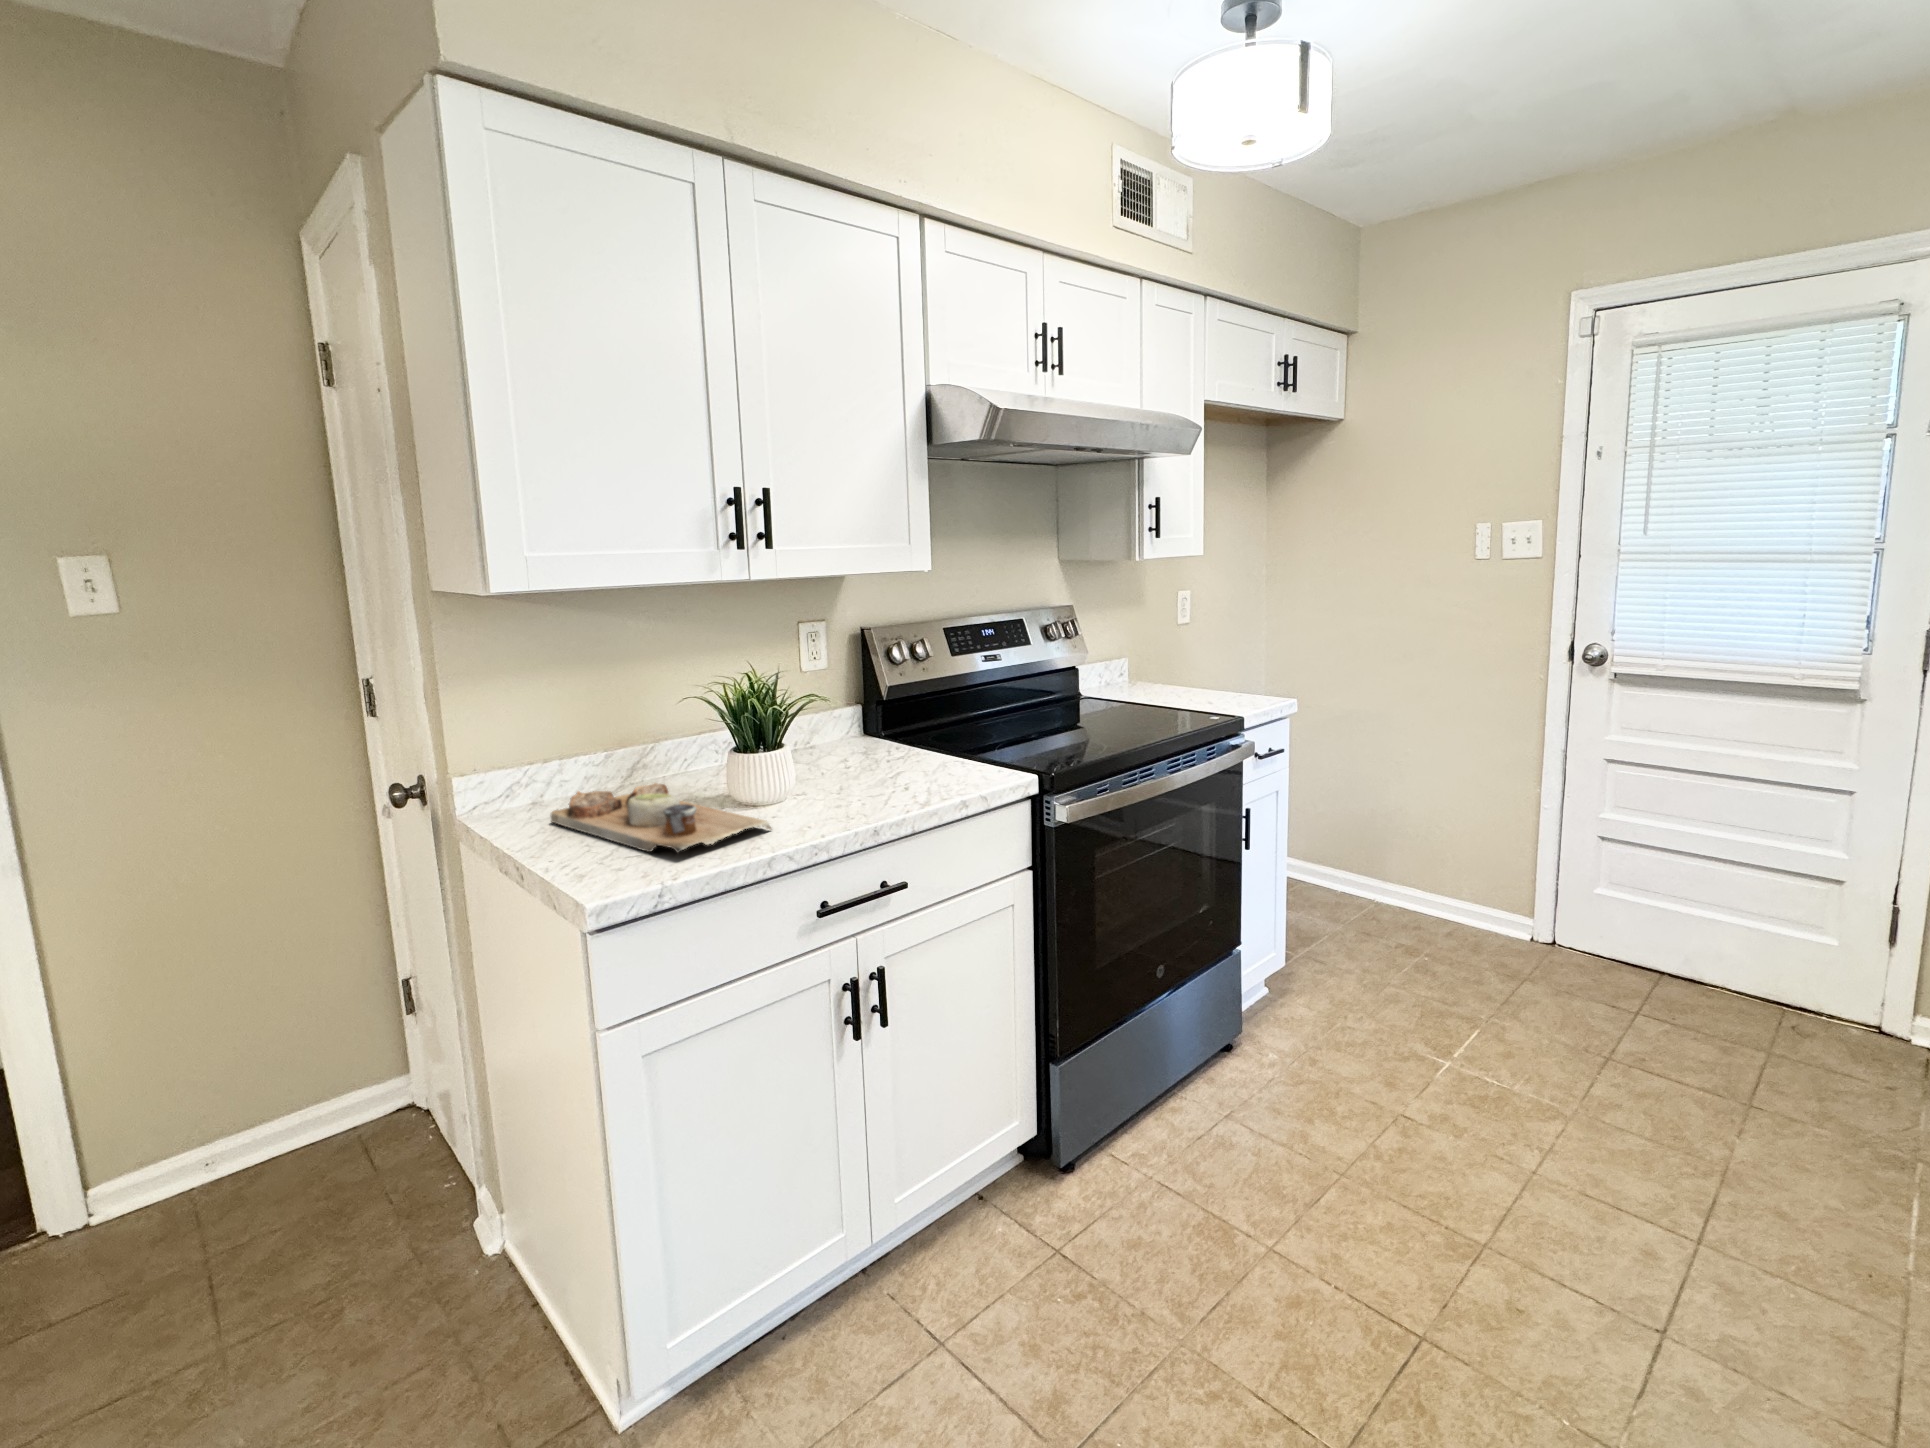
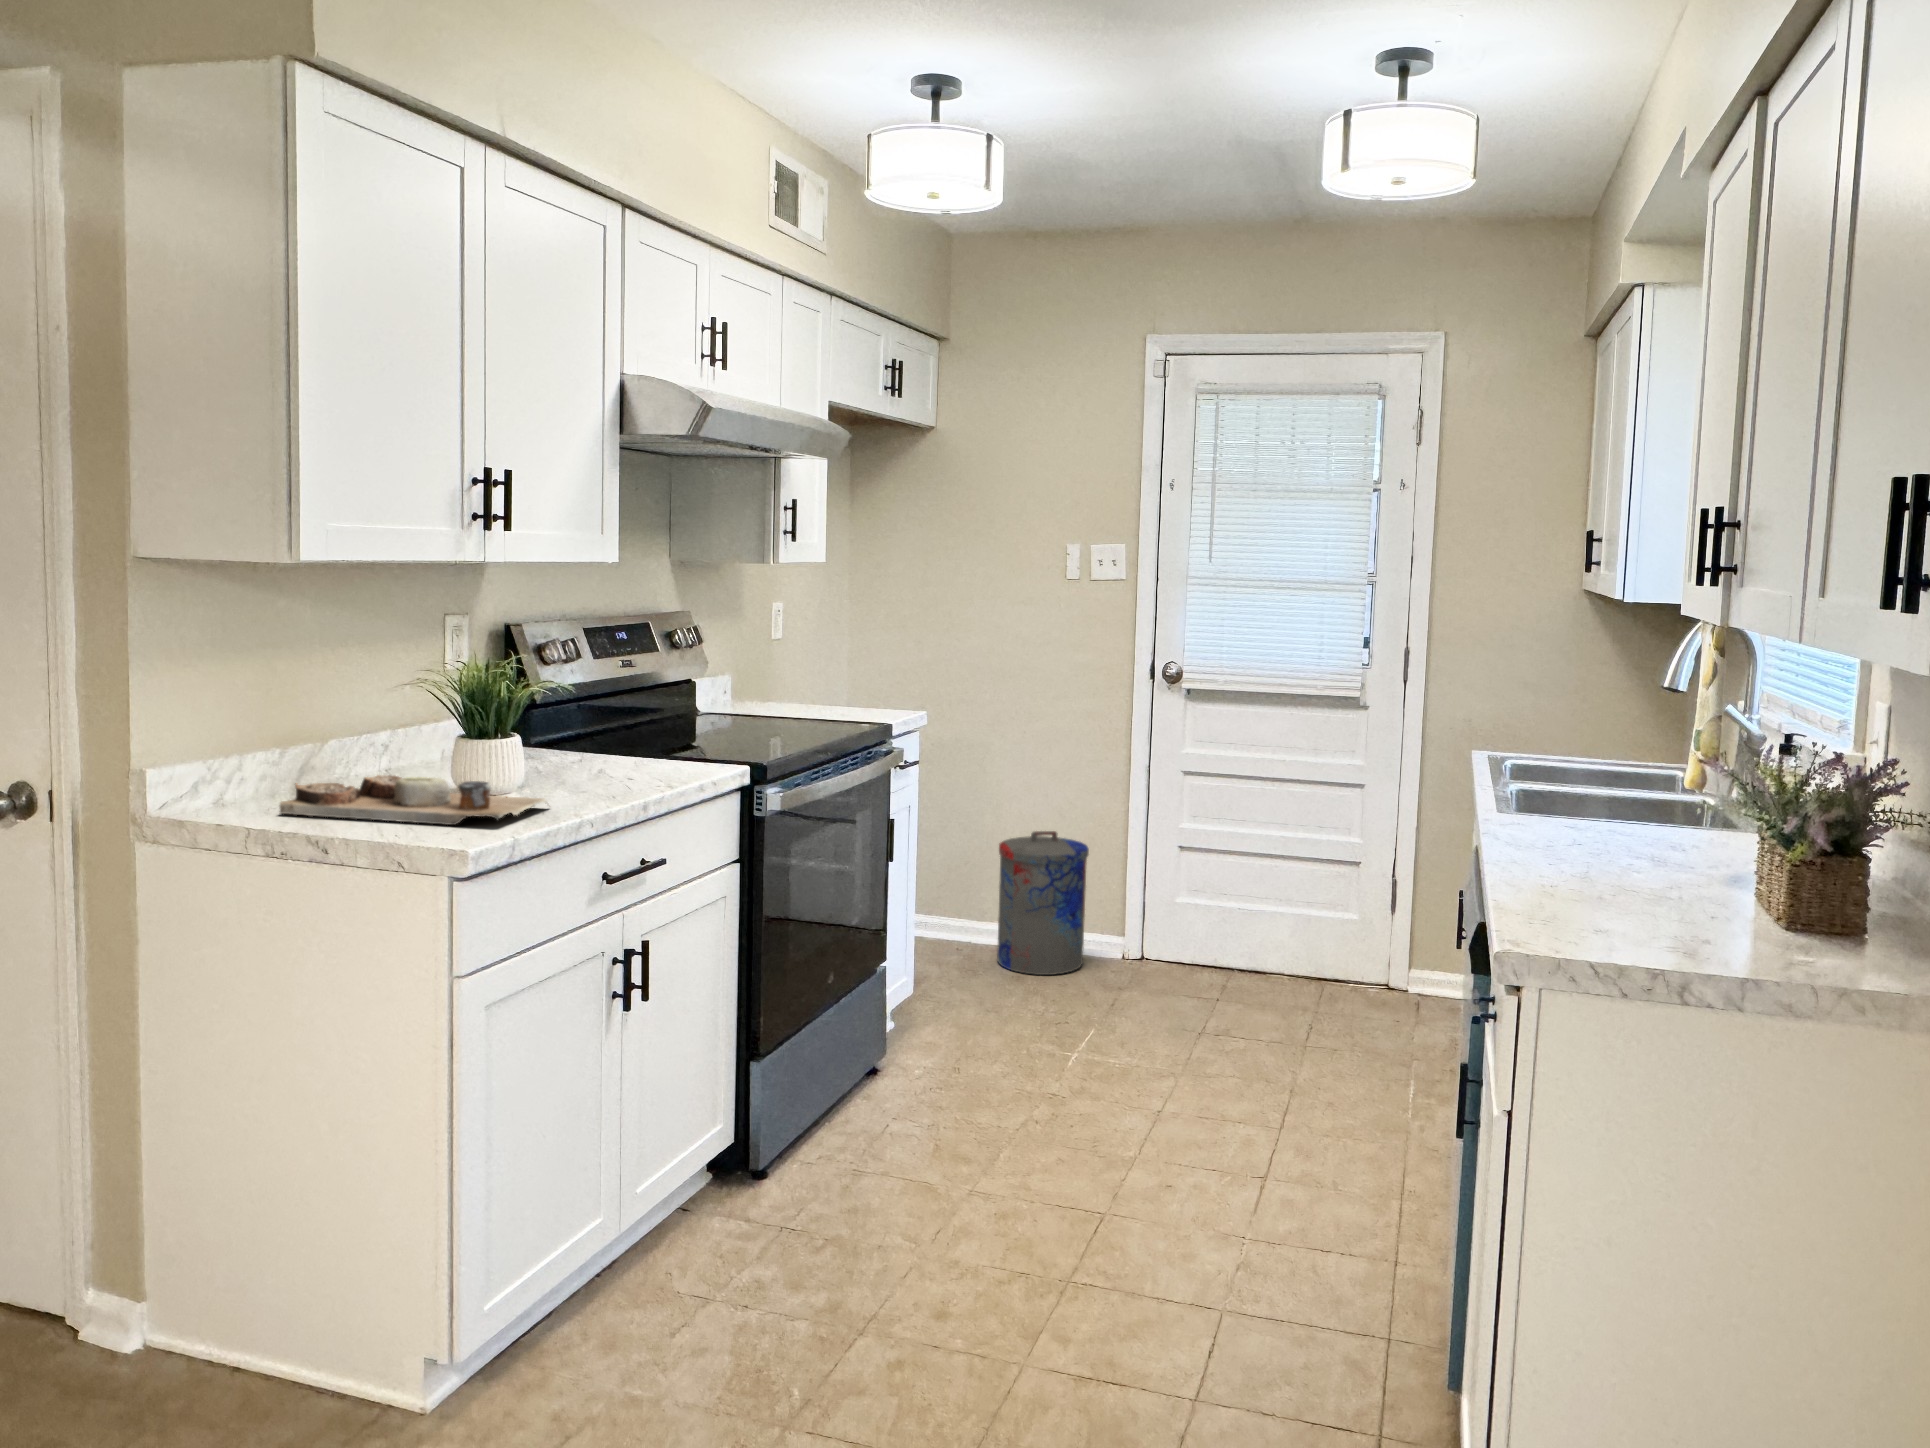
trash can: none [1392,810,1491,955] -> present [997,831,1089,975]

